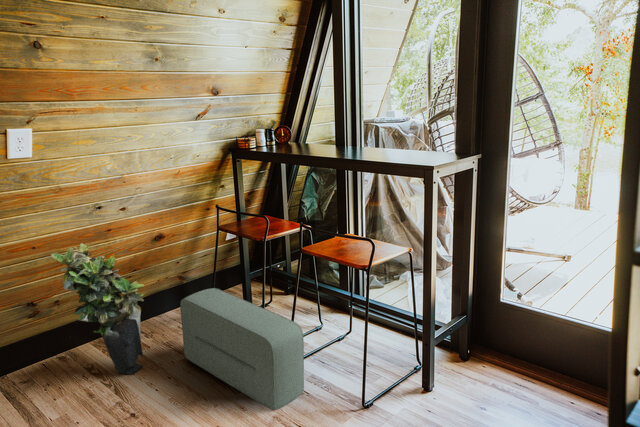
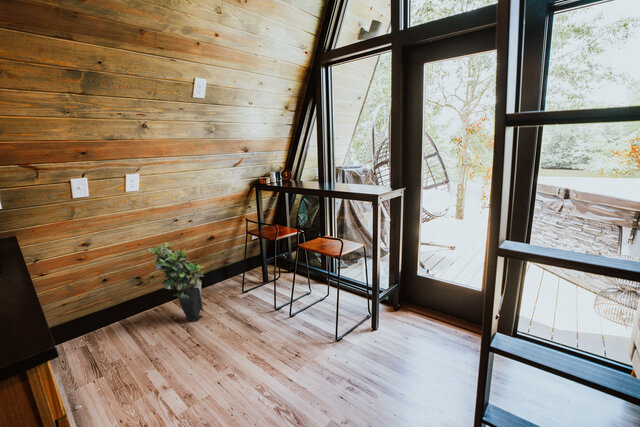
pouf: present [180,288,304,410] -> none [226,269,301,341]

